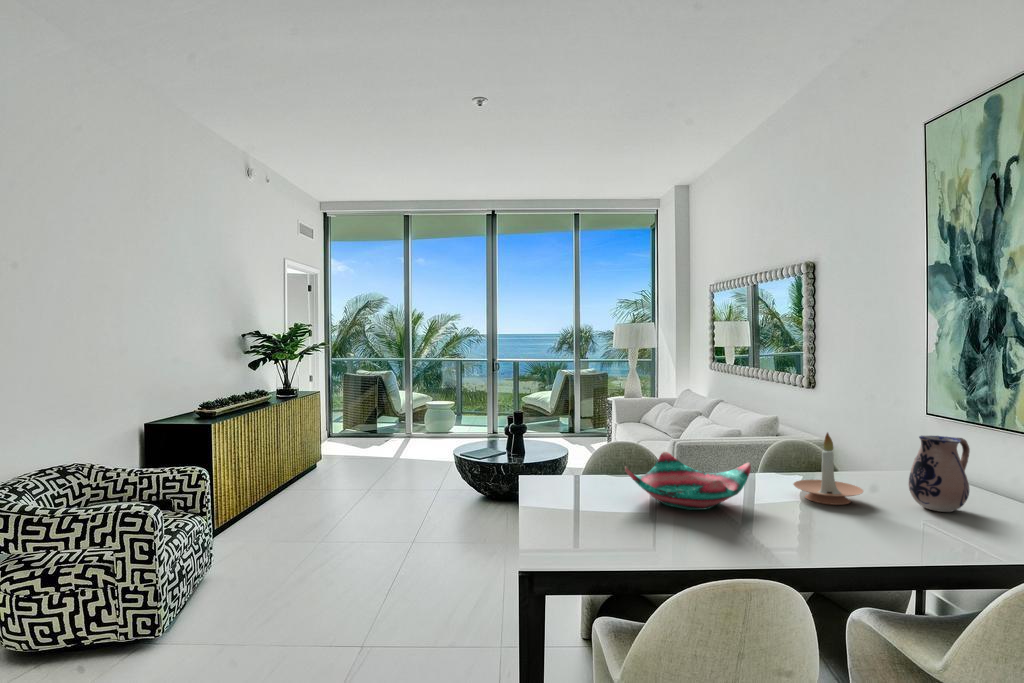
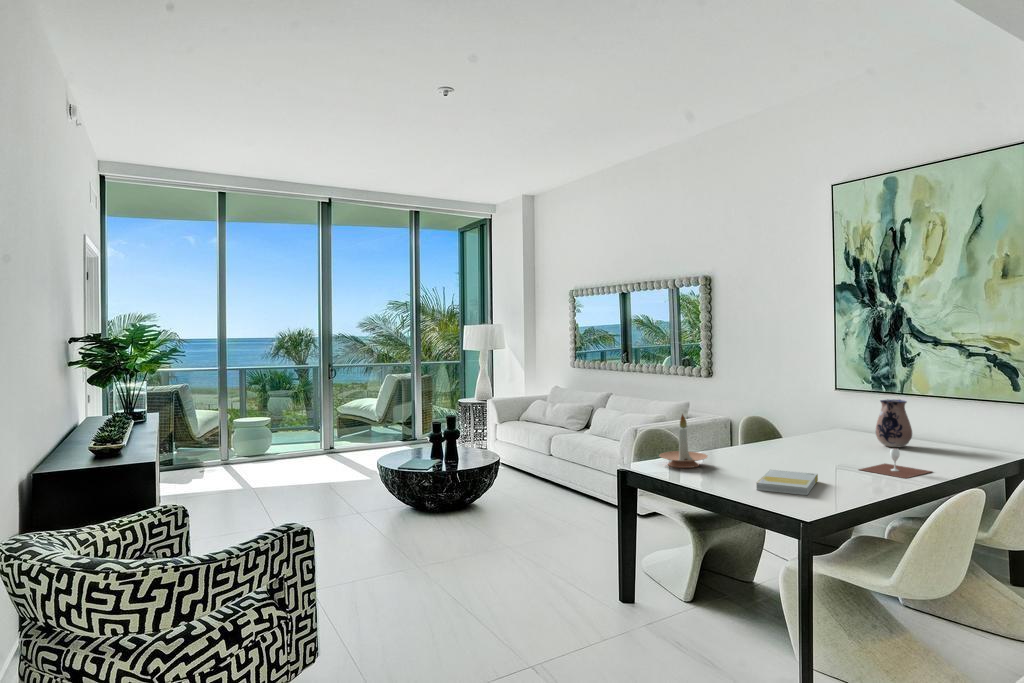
candle holder: present [793,433,863,505] -> present [659,414,708,468]
decorative bowl: present [625,452,751,510] -> none [733,429,821,466]
wine glass: none [771,509,887,559] -> present [859,448,932,478]
book: none [550,510,662,553] -> present [756,470,818,495]

